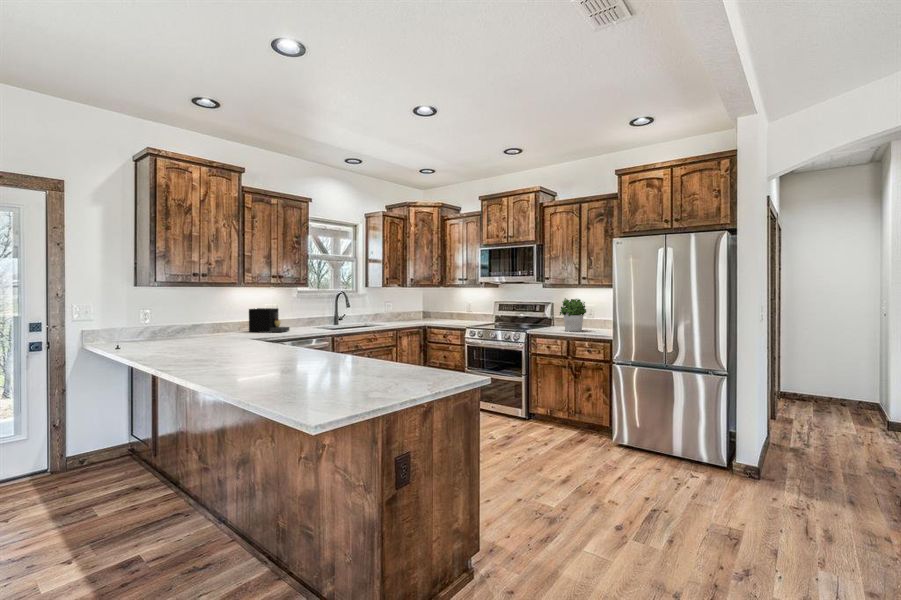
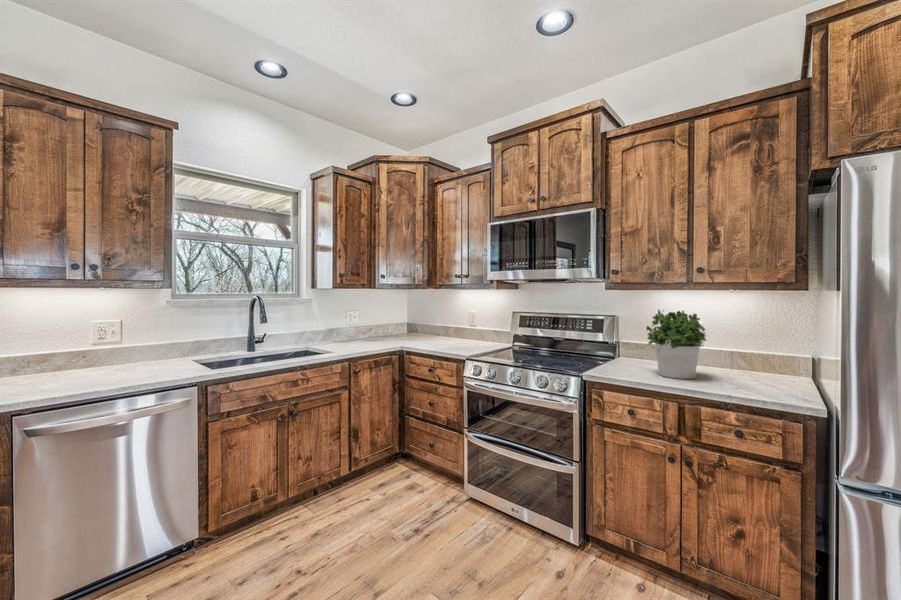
coffee maker: present [249,308,289,332] -> none [30,328,122,379]

